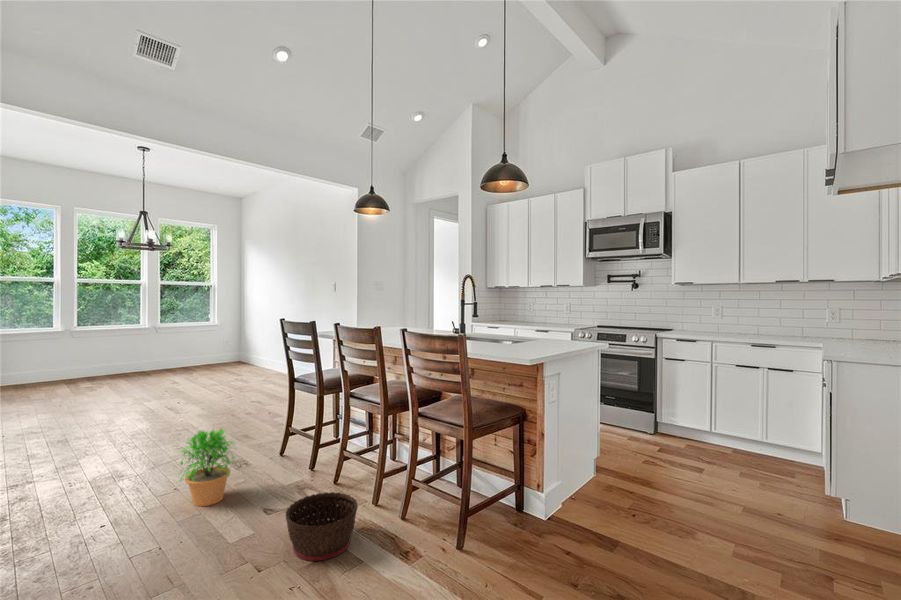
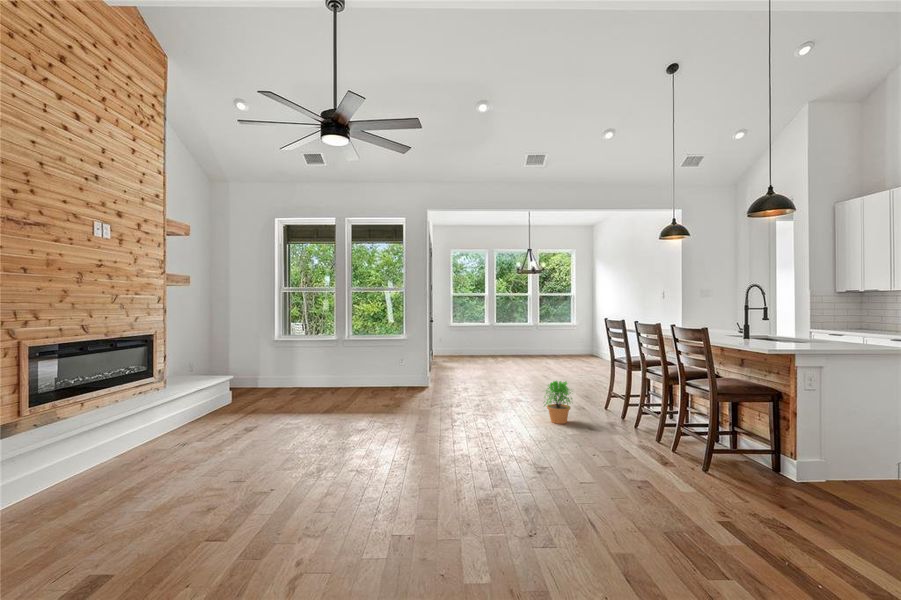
basket: present [286,492,358,561] -> none [593,423,637,456]

